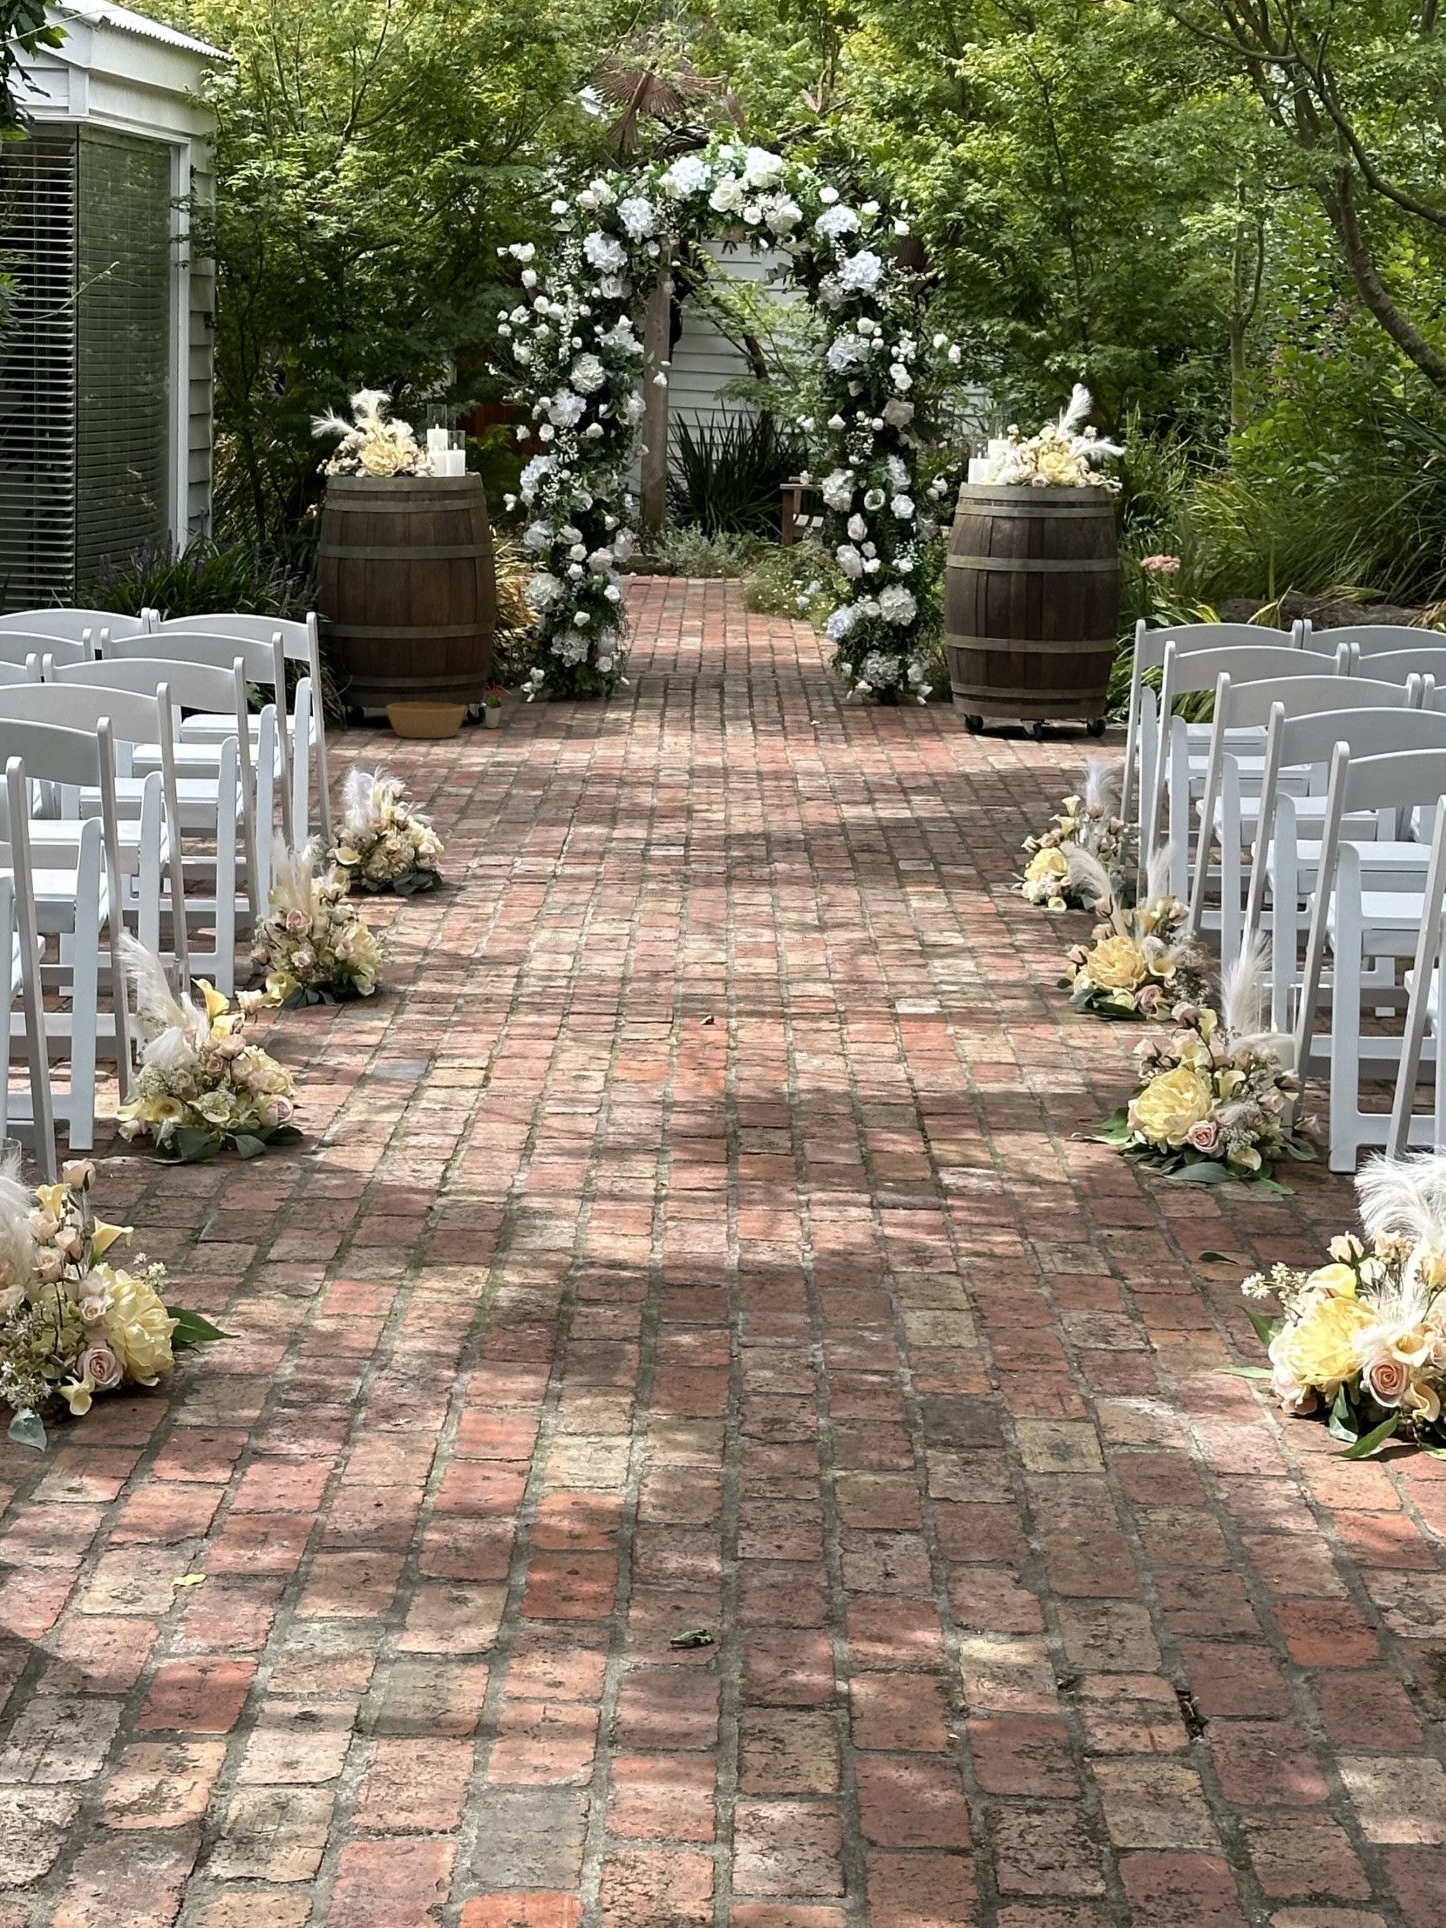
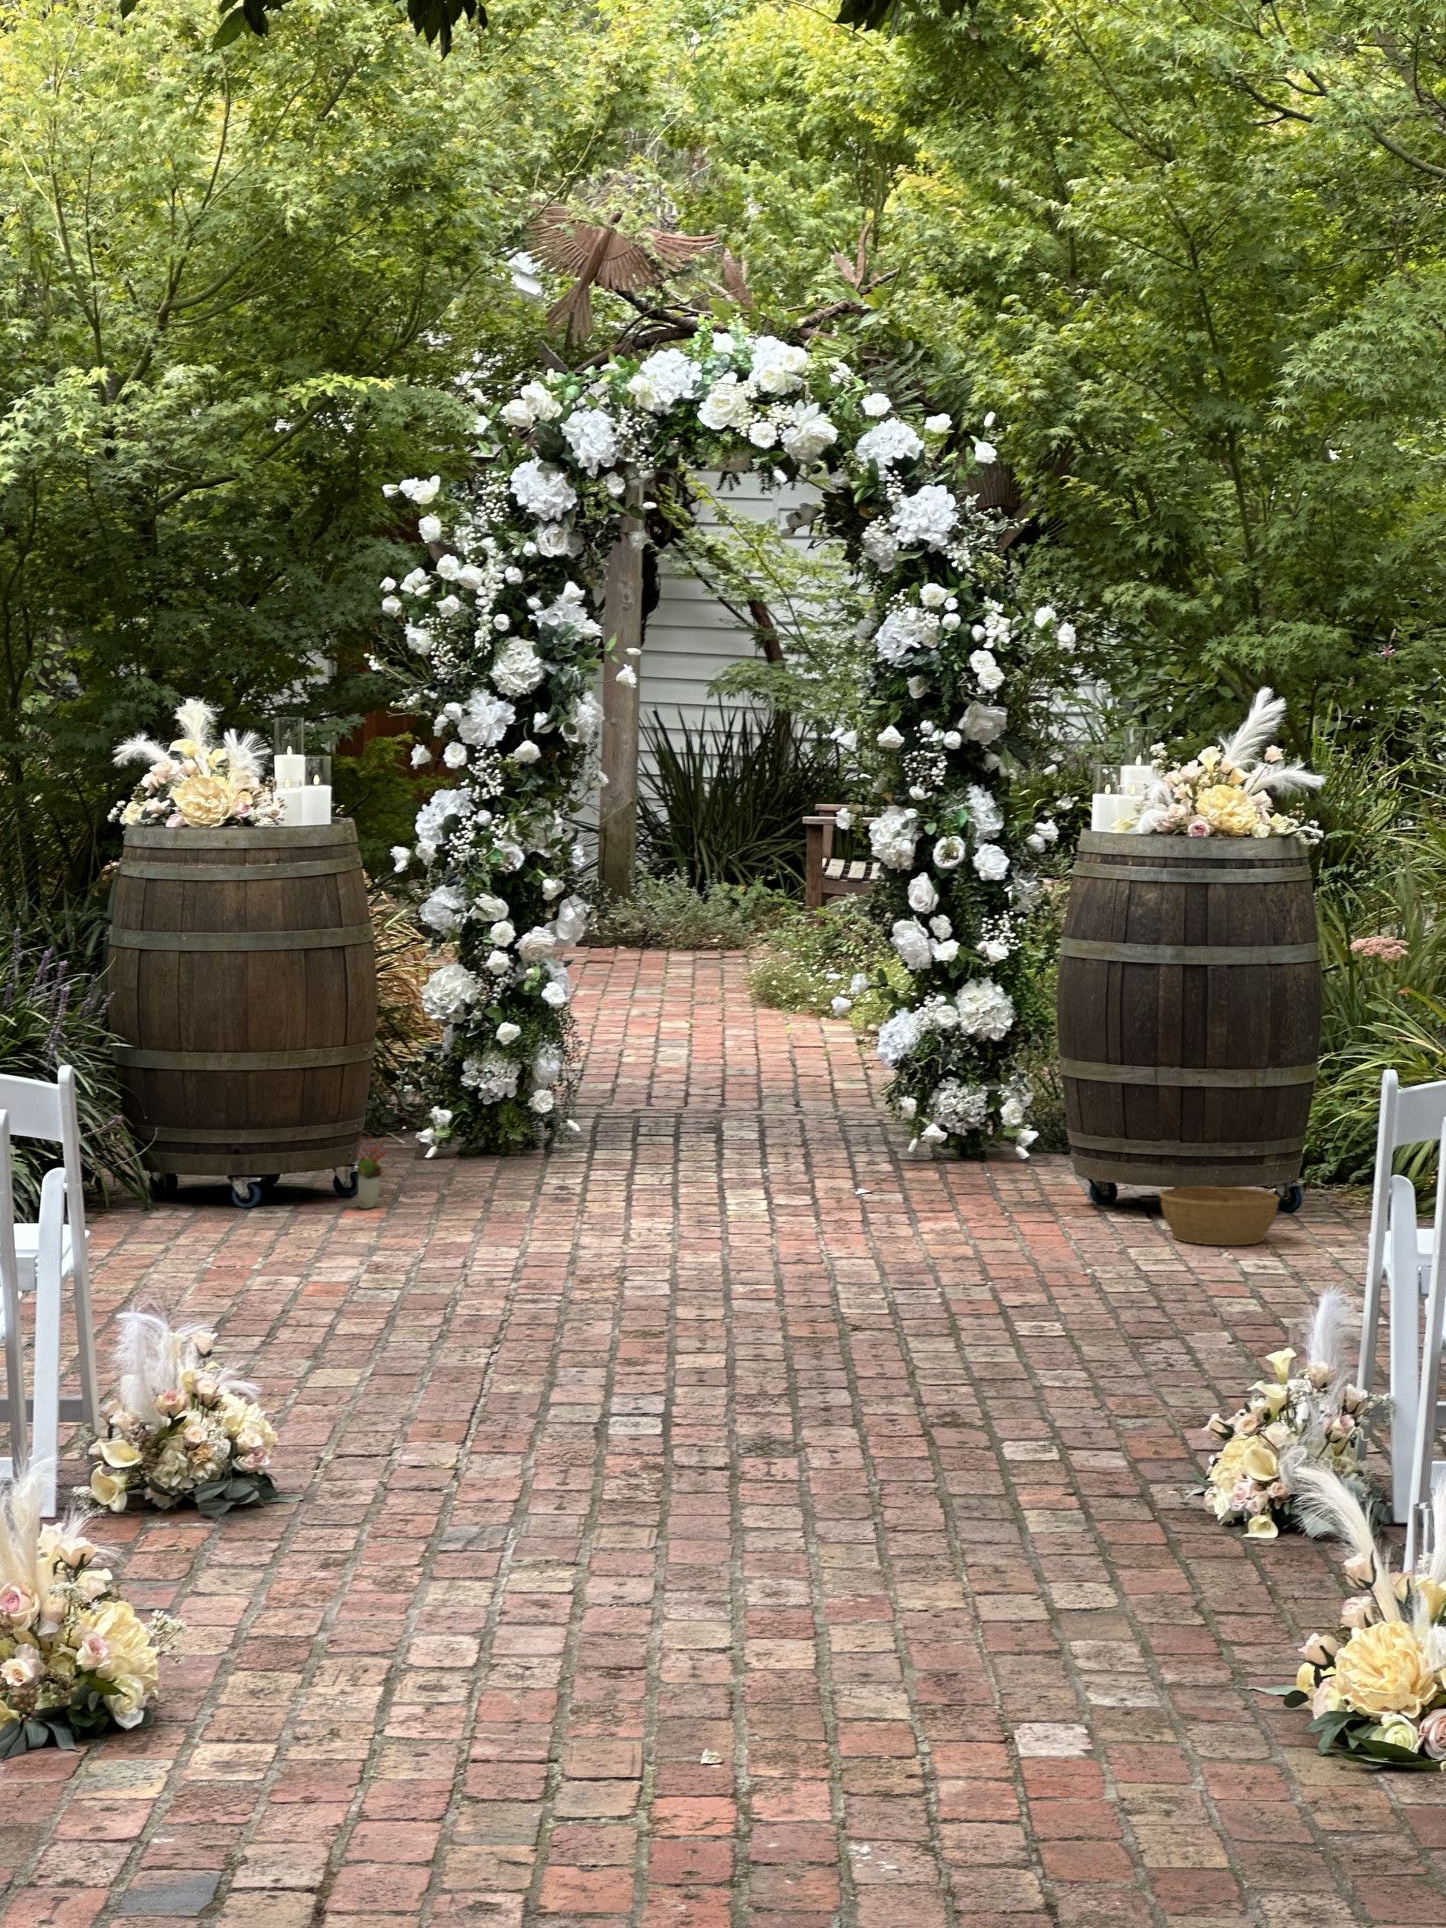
basket: present [387,702,465,738] -> present [1159,1186,1280,1245]

